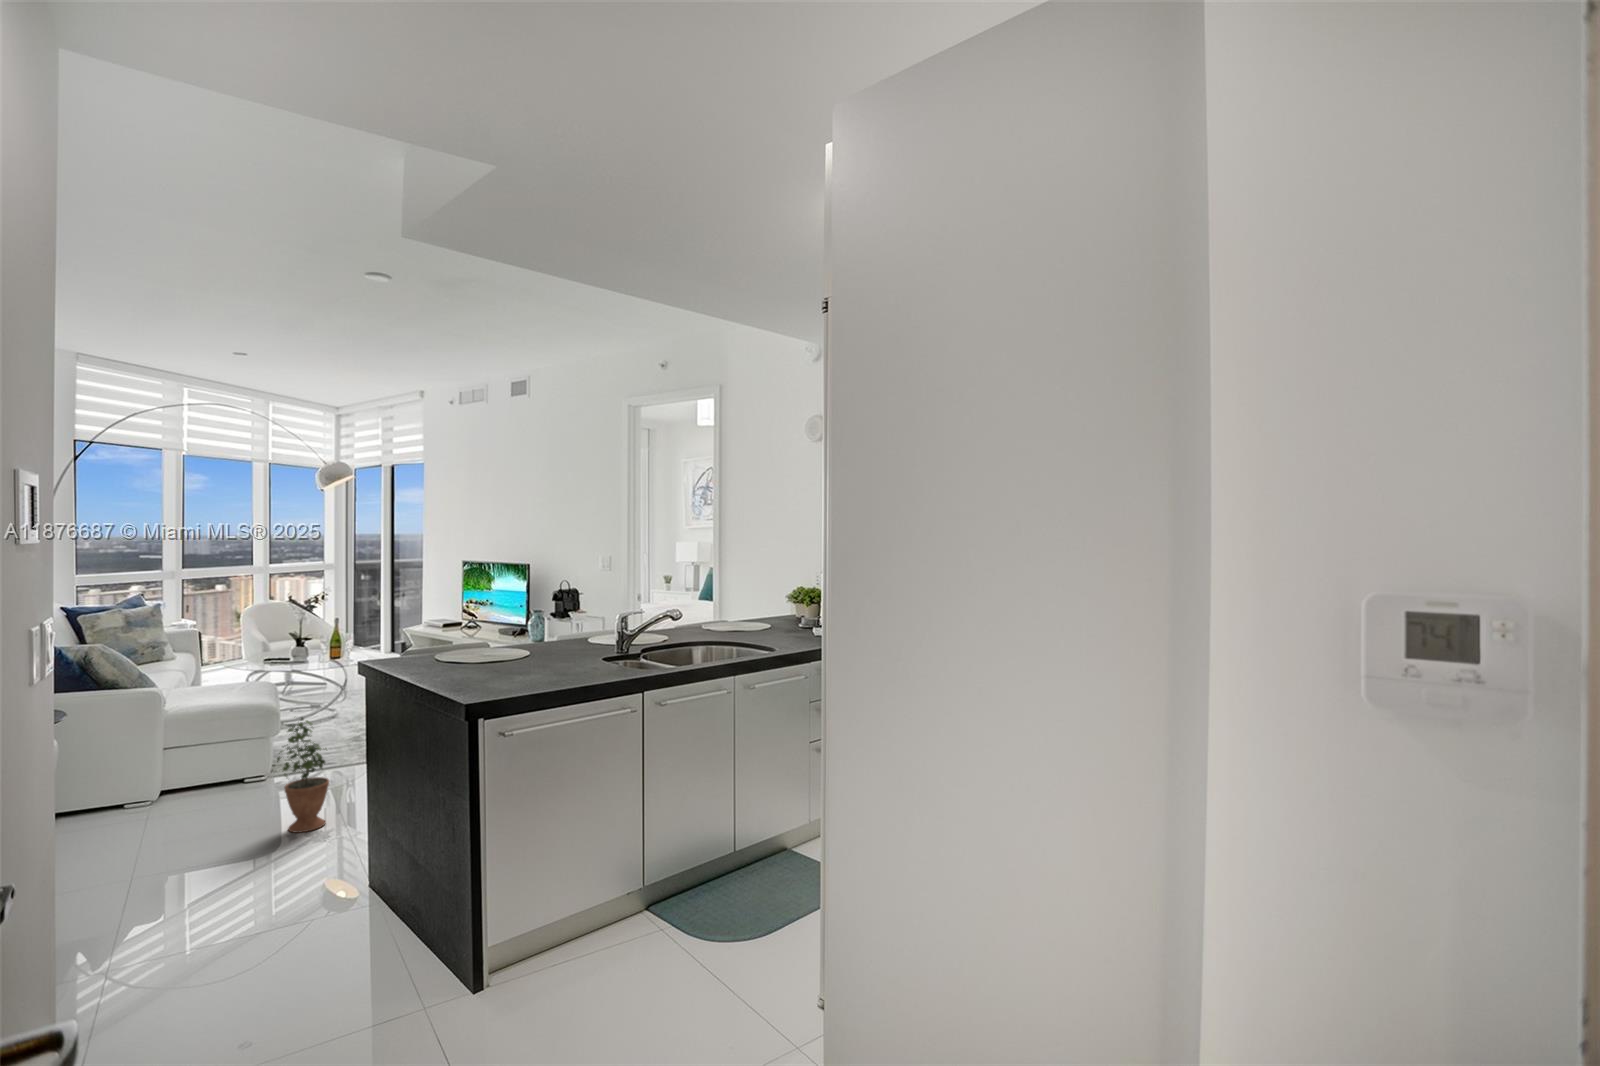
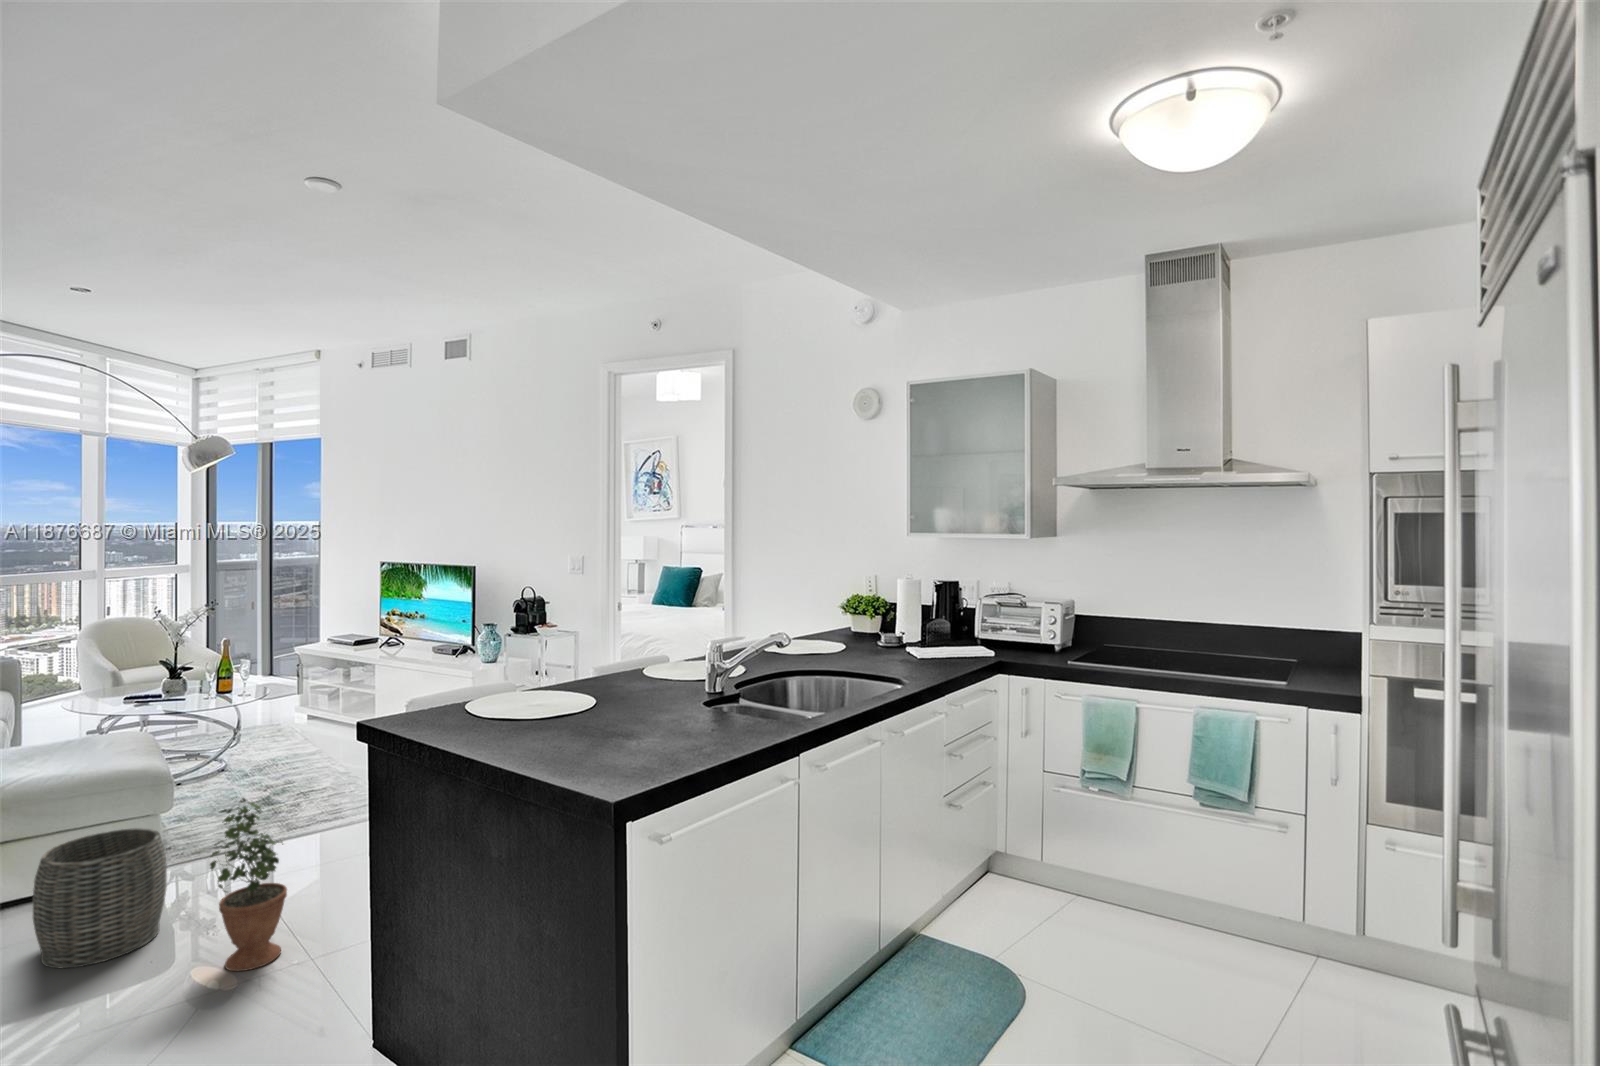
woven basket: none [176,739,261,824] -> present [33,828,167,968]

